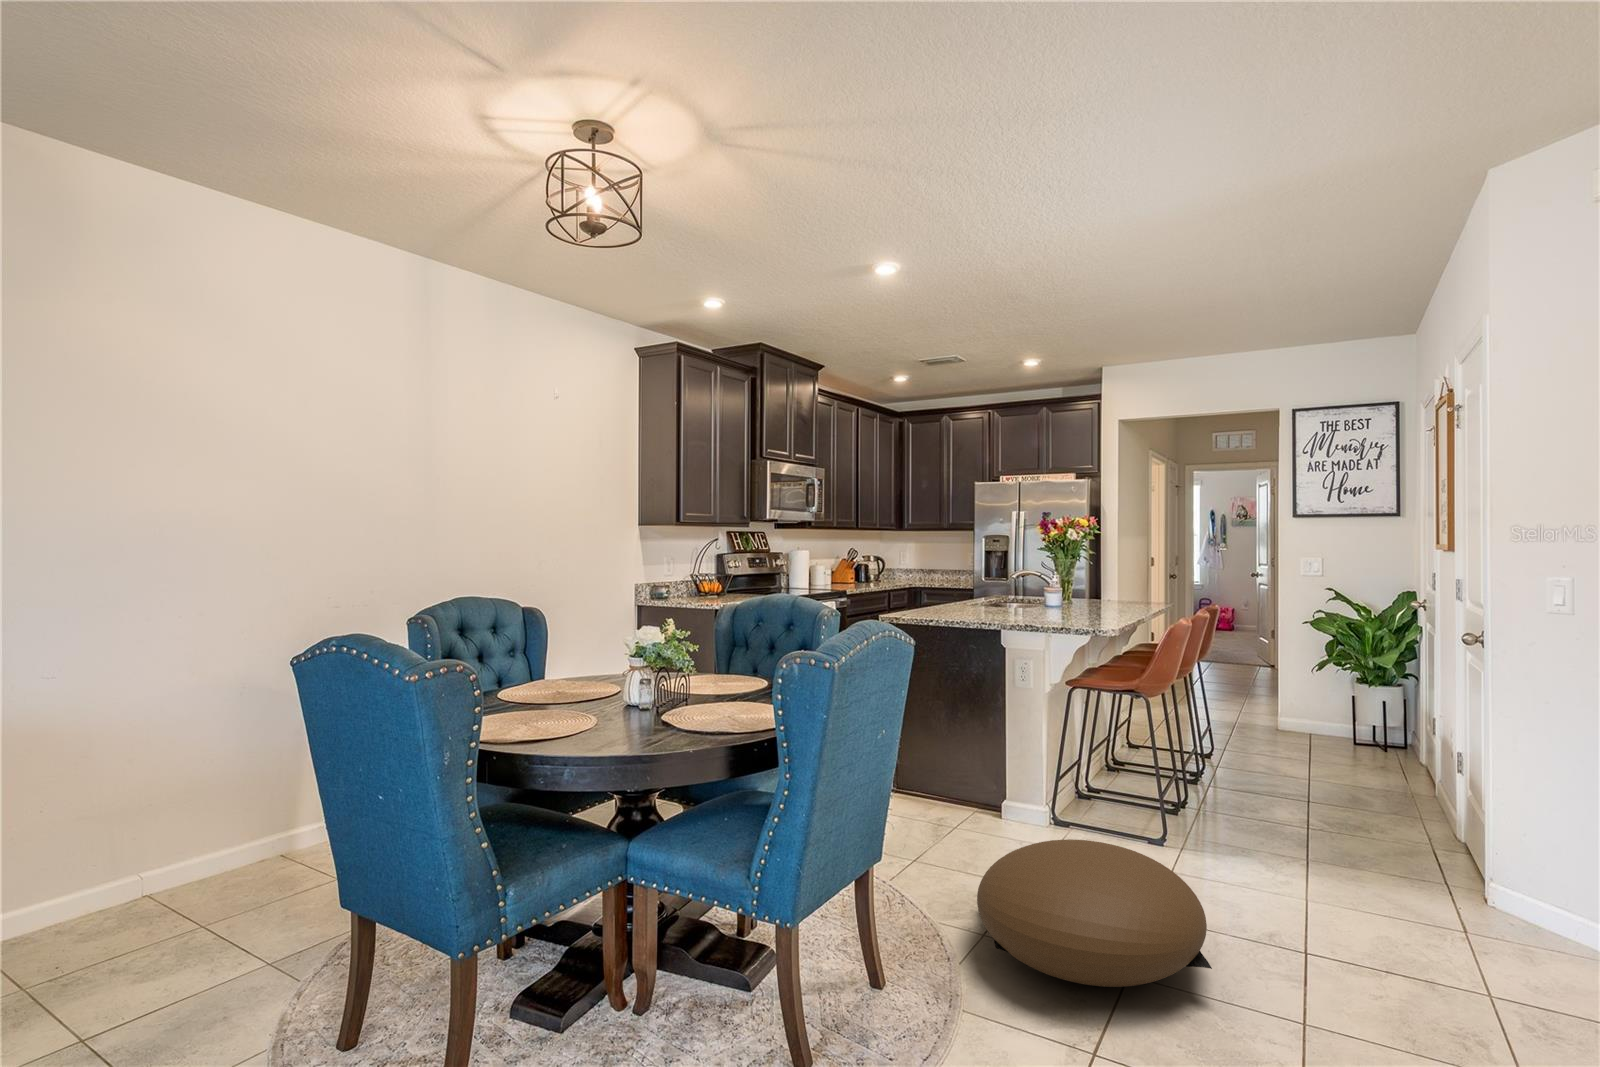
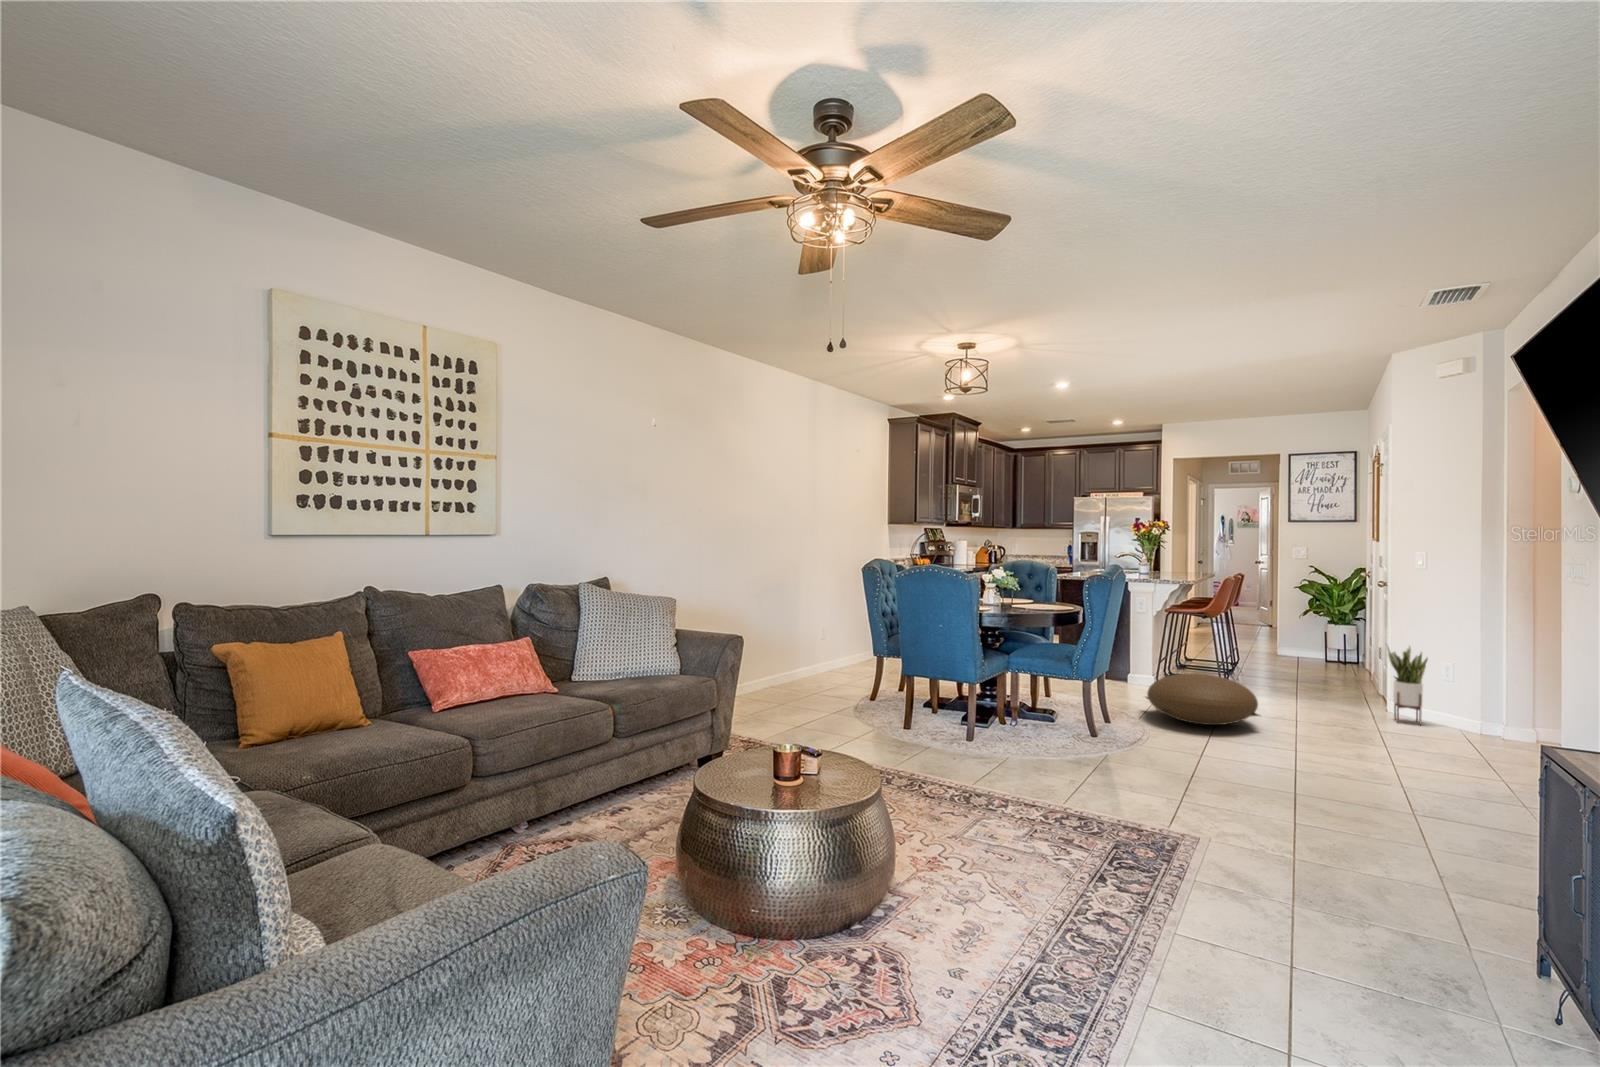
potted plant: none [1480,771,1576,959] -> present [1387,646,1428,724]

